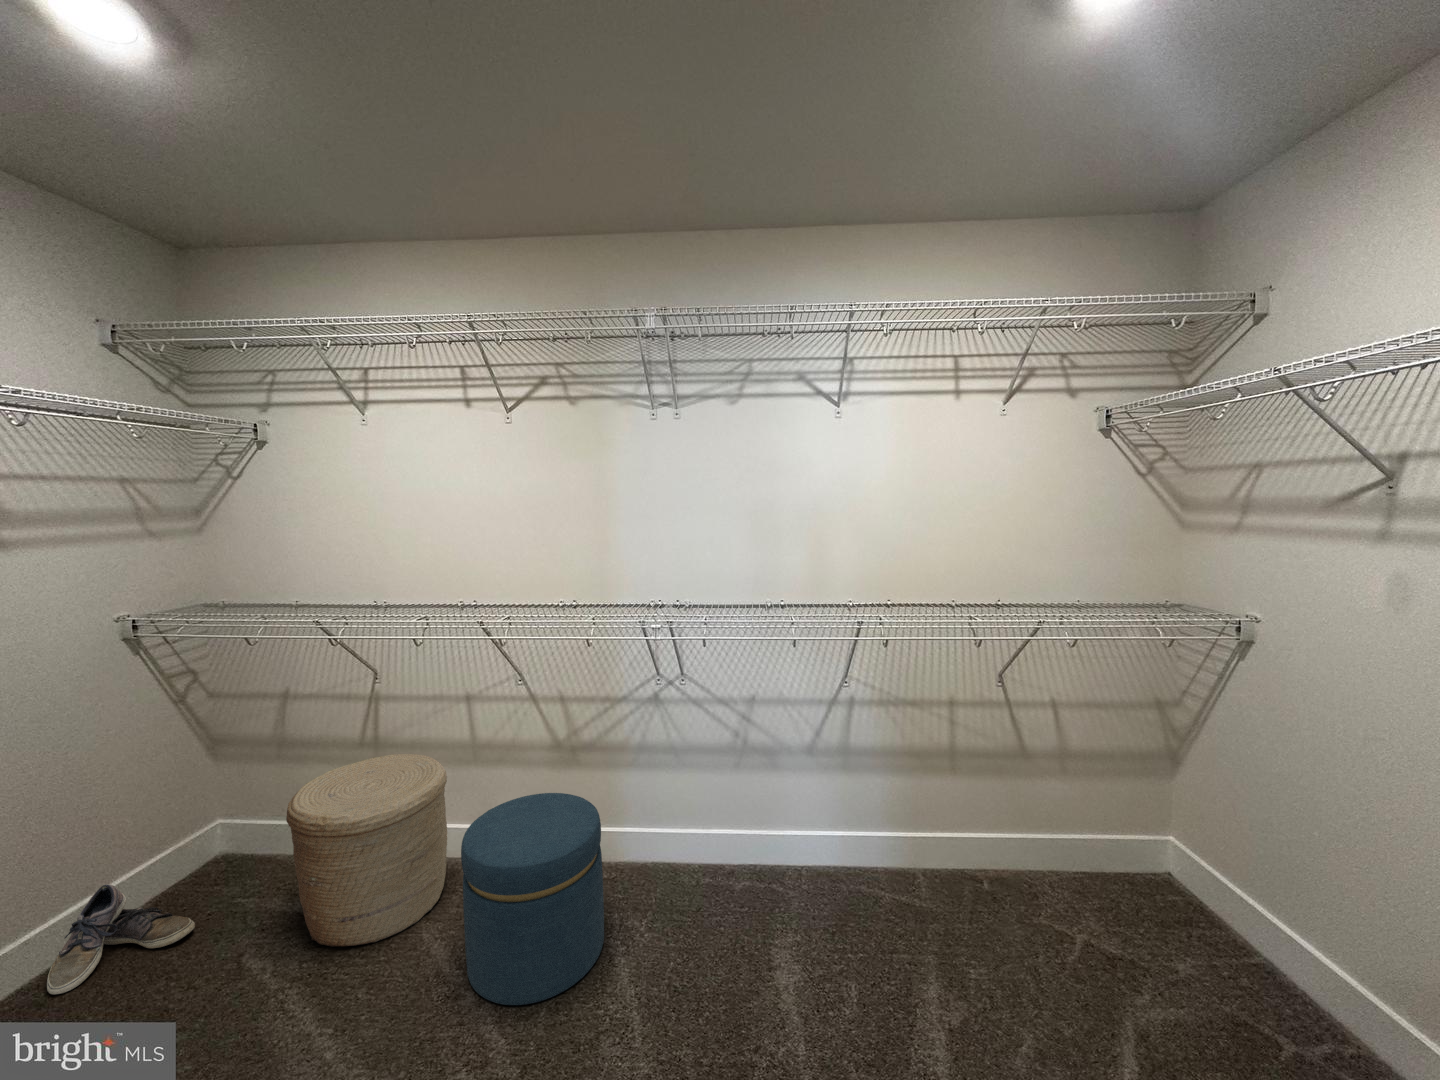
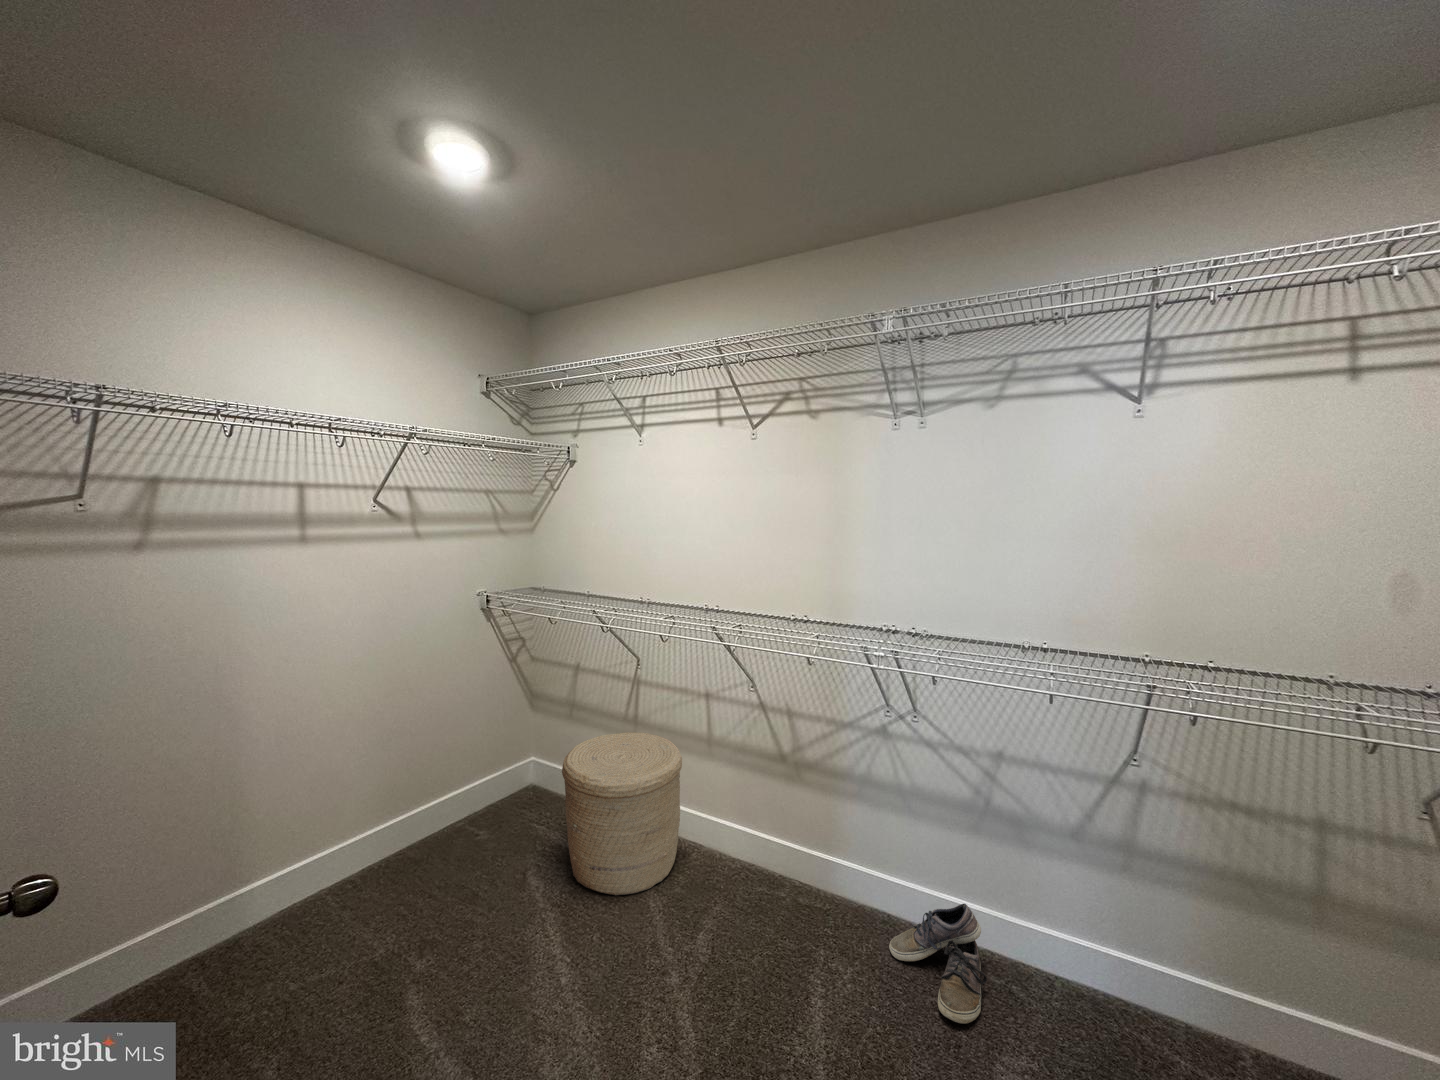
ottoman: present [461,793,604,1005] -> none [679,801,810,1013]
shoe: present [47,885,195,994] -> present [889,904,987,1023]

